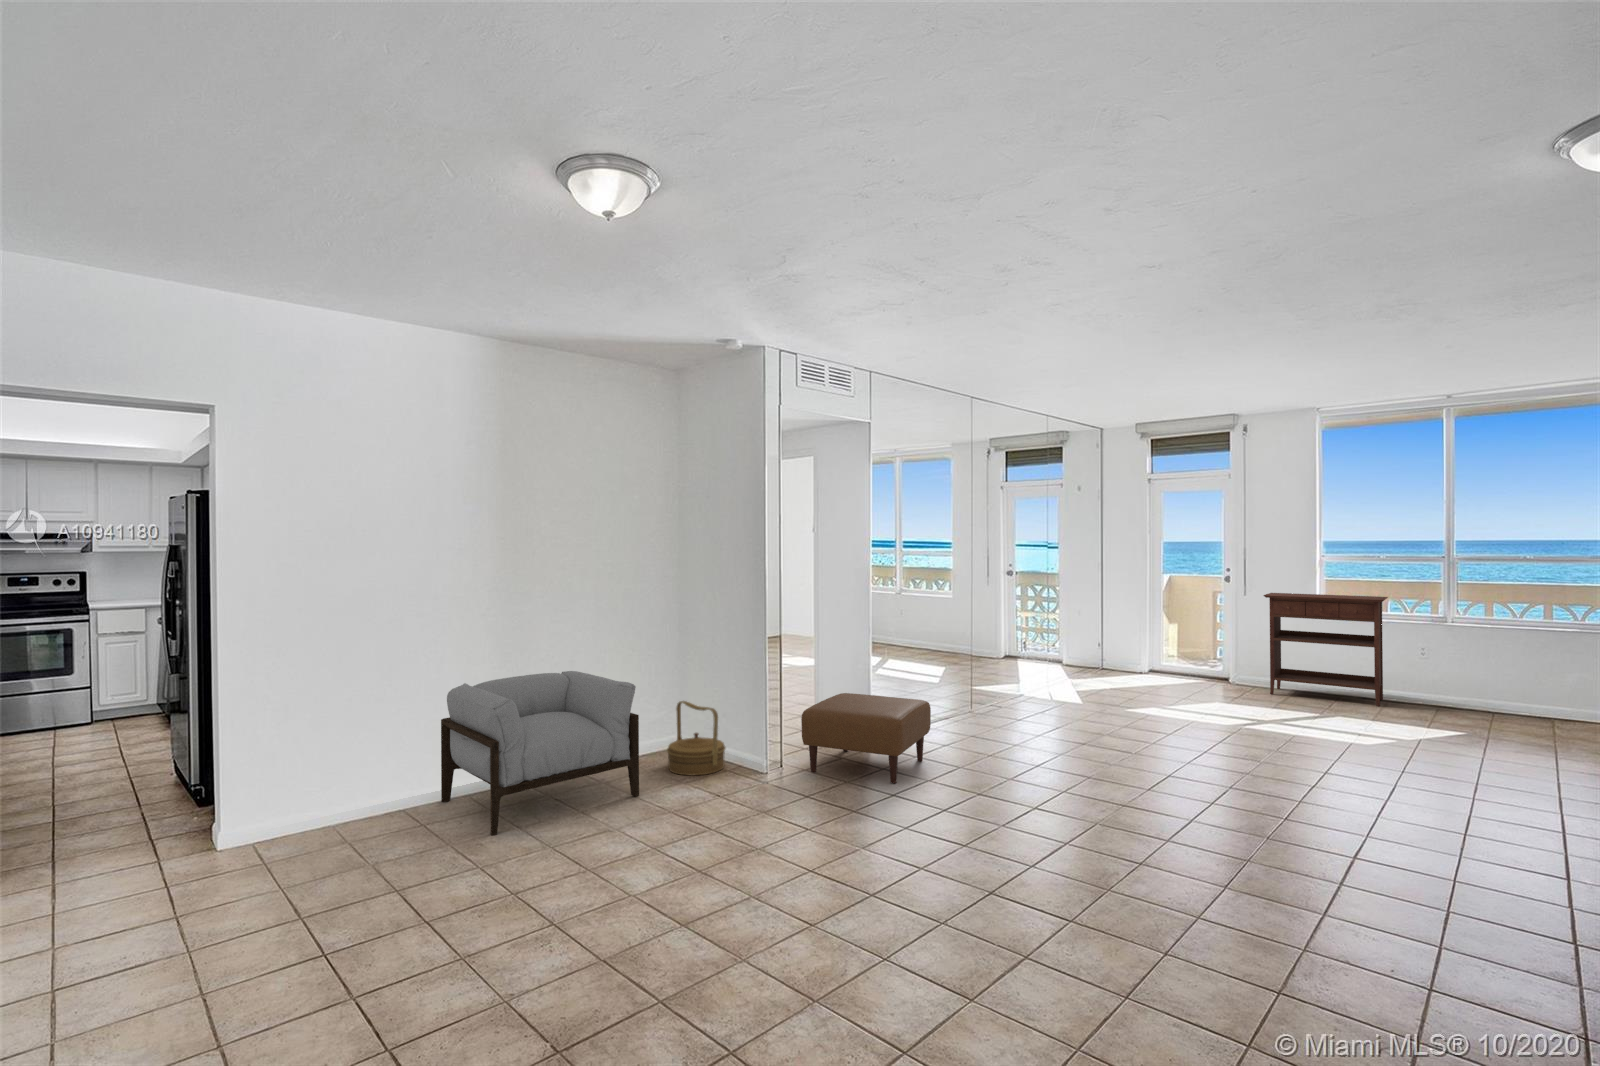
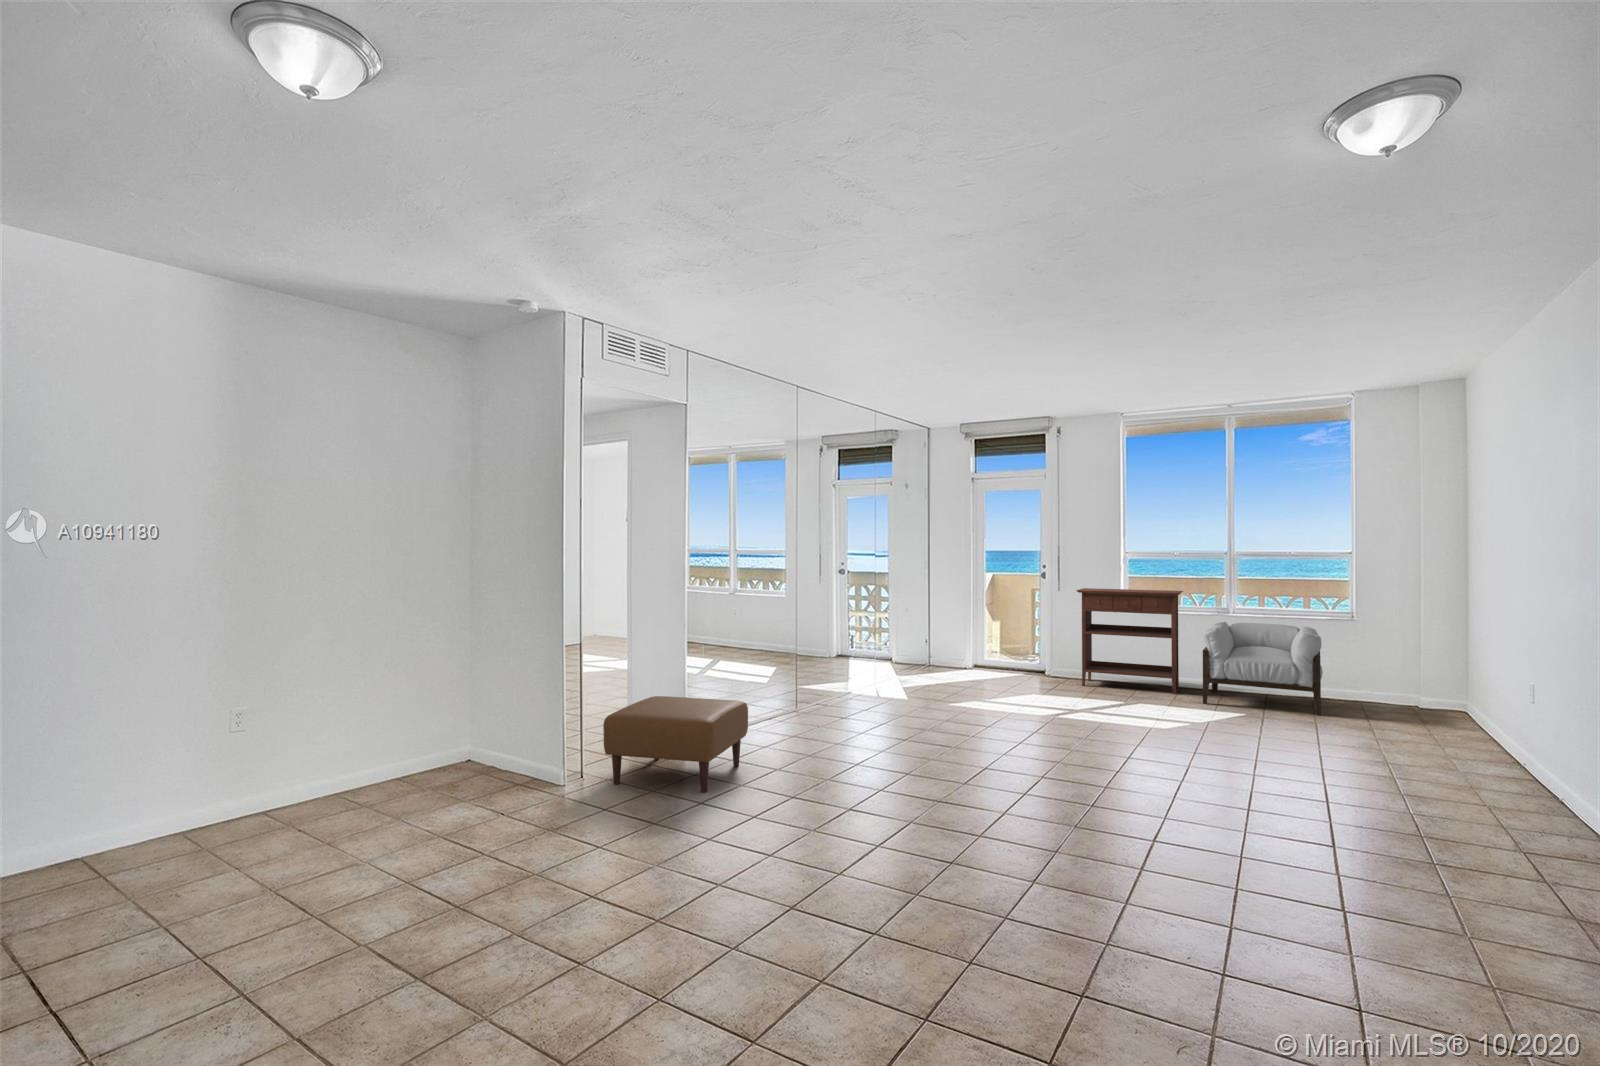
armchair: present [441,671,639,836] -> present [1203,622,1323,716]
woven basket: present [667,701,725,776] -> none [444,710,516,796]

